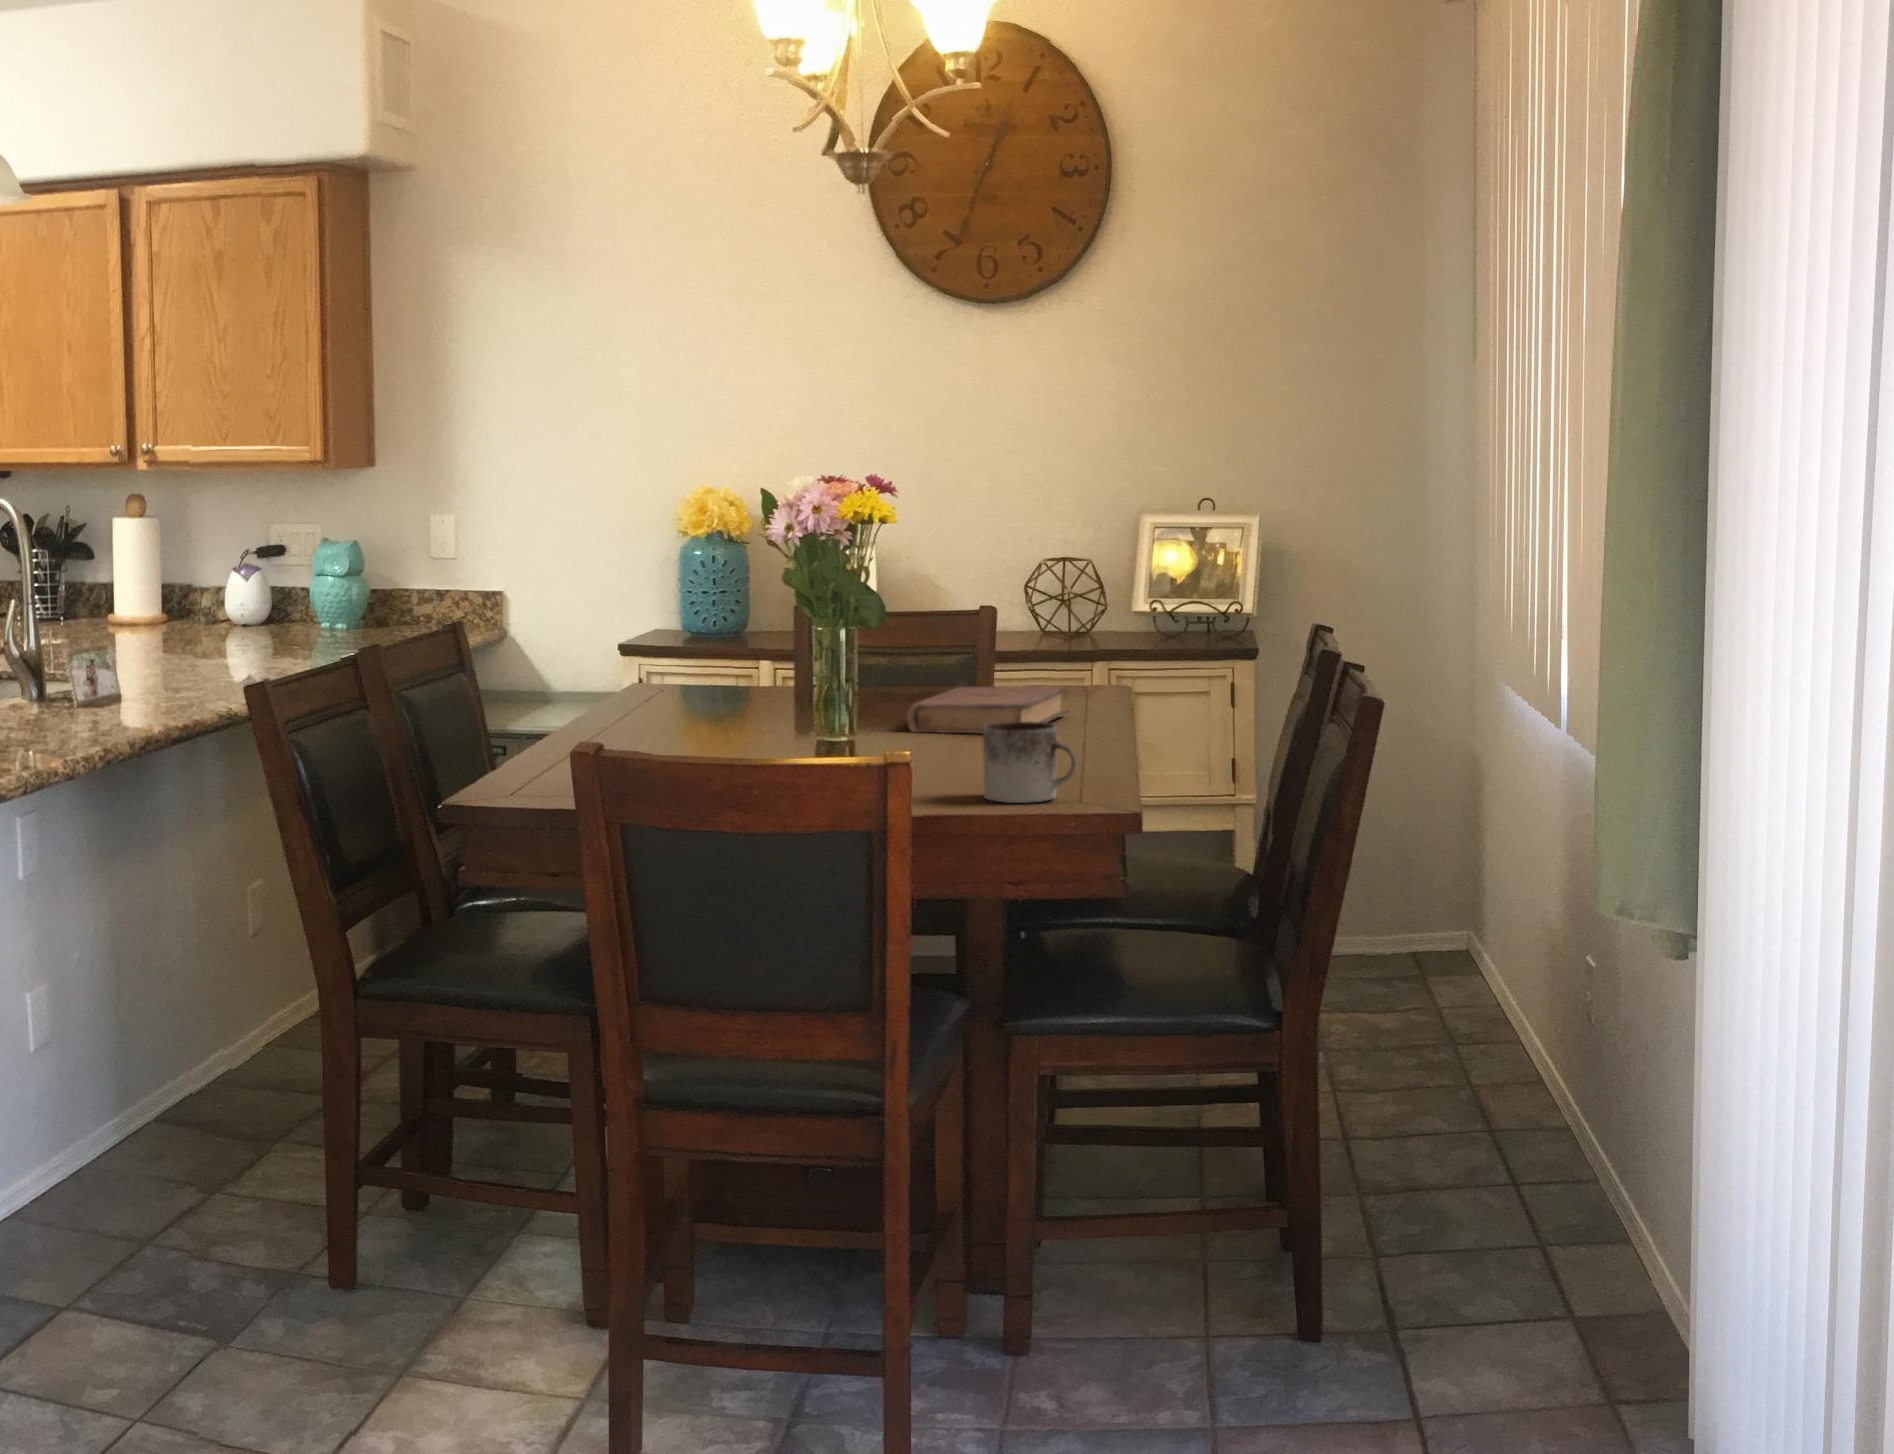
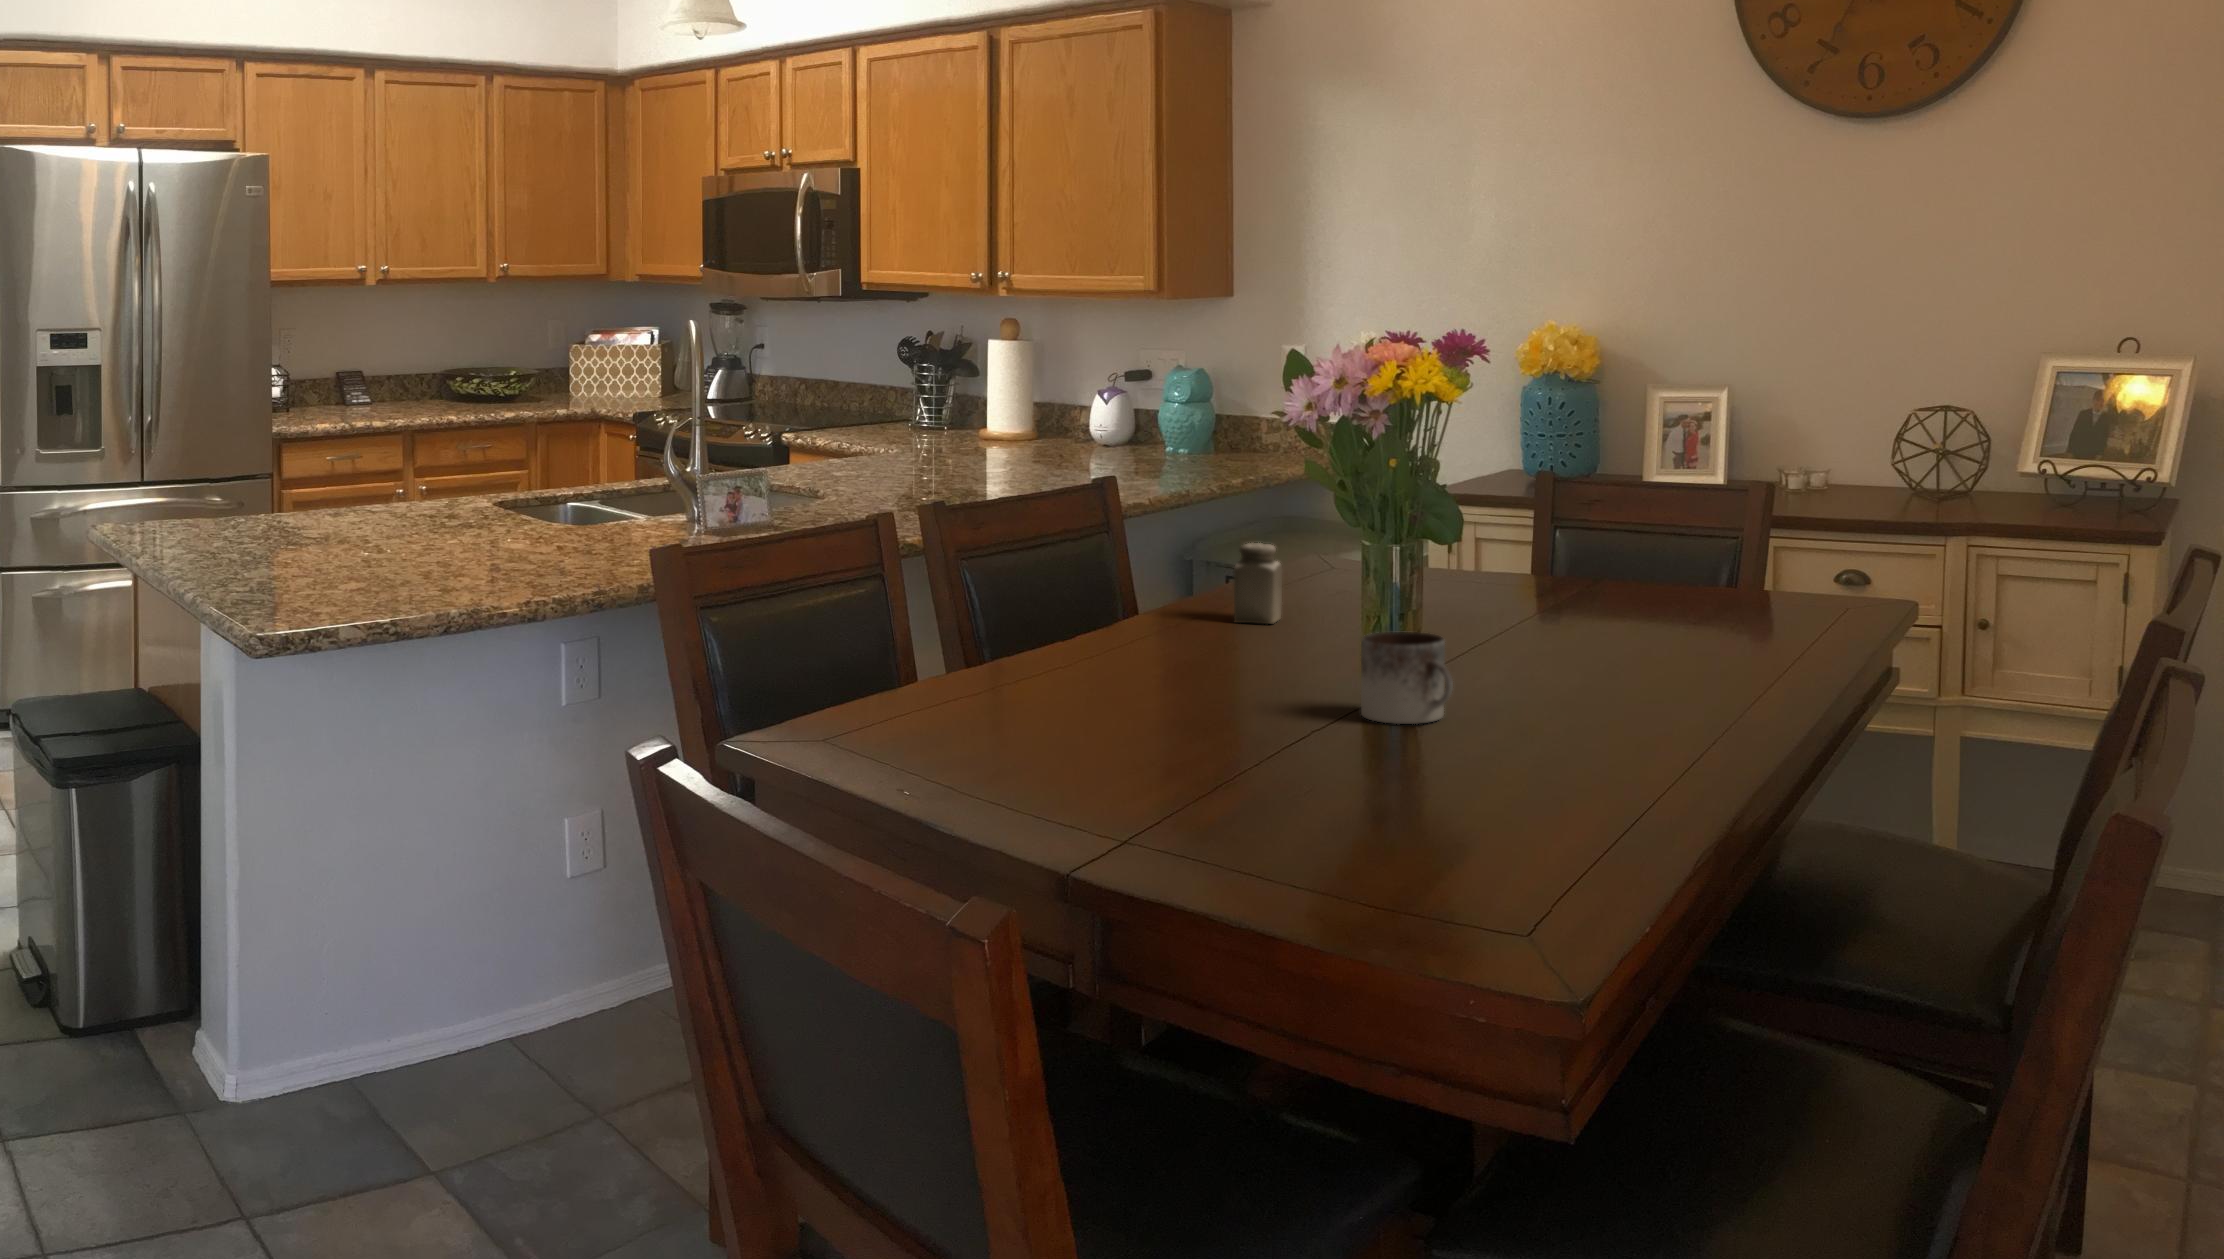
salt shaker: none [710,673,753,750] -> present [1234,543,1282,624]
book: present [907,687,1068,733] -> none [1489,565,1723,630]

